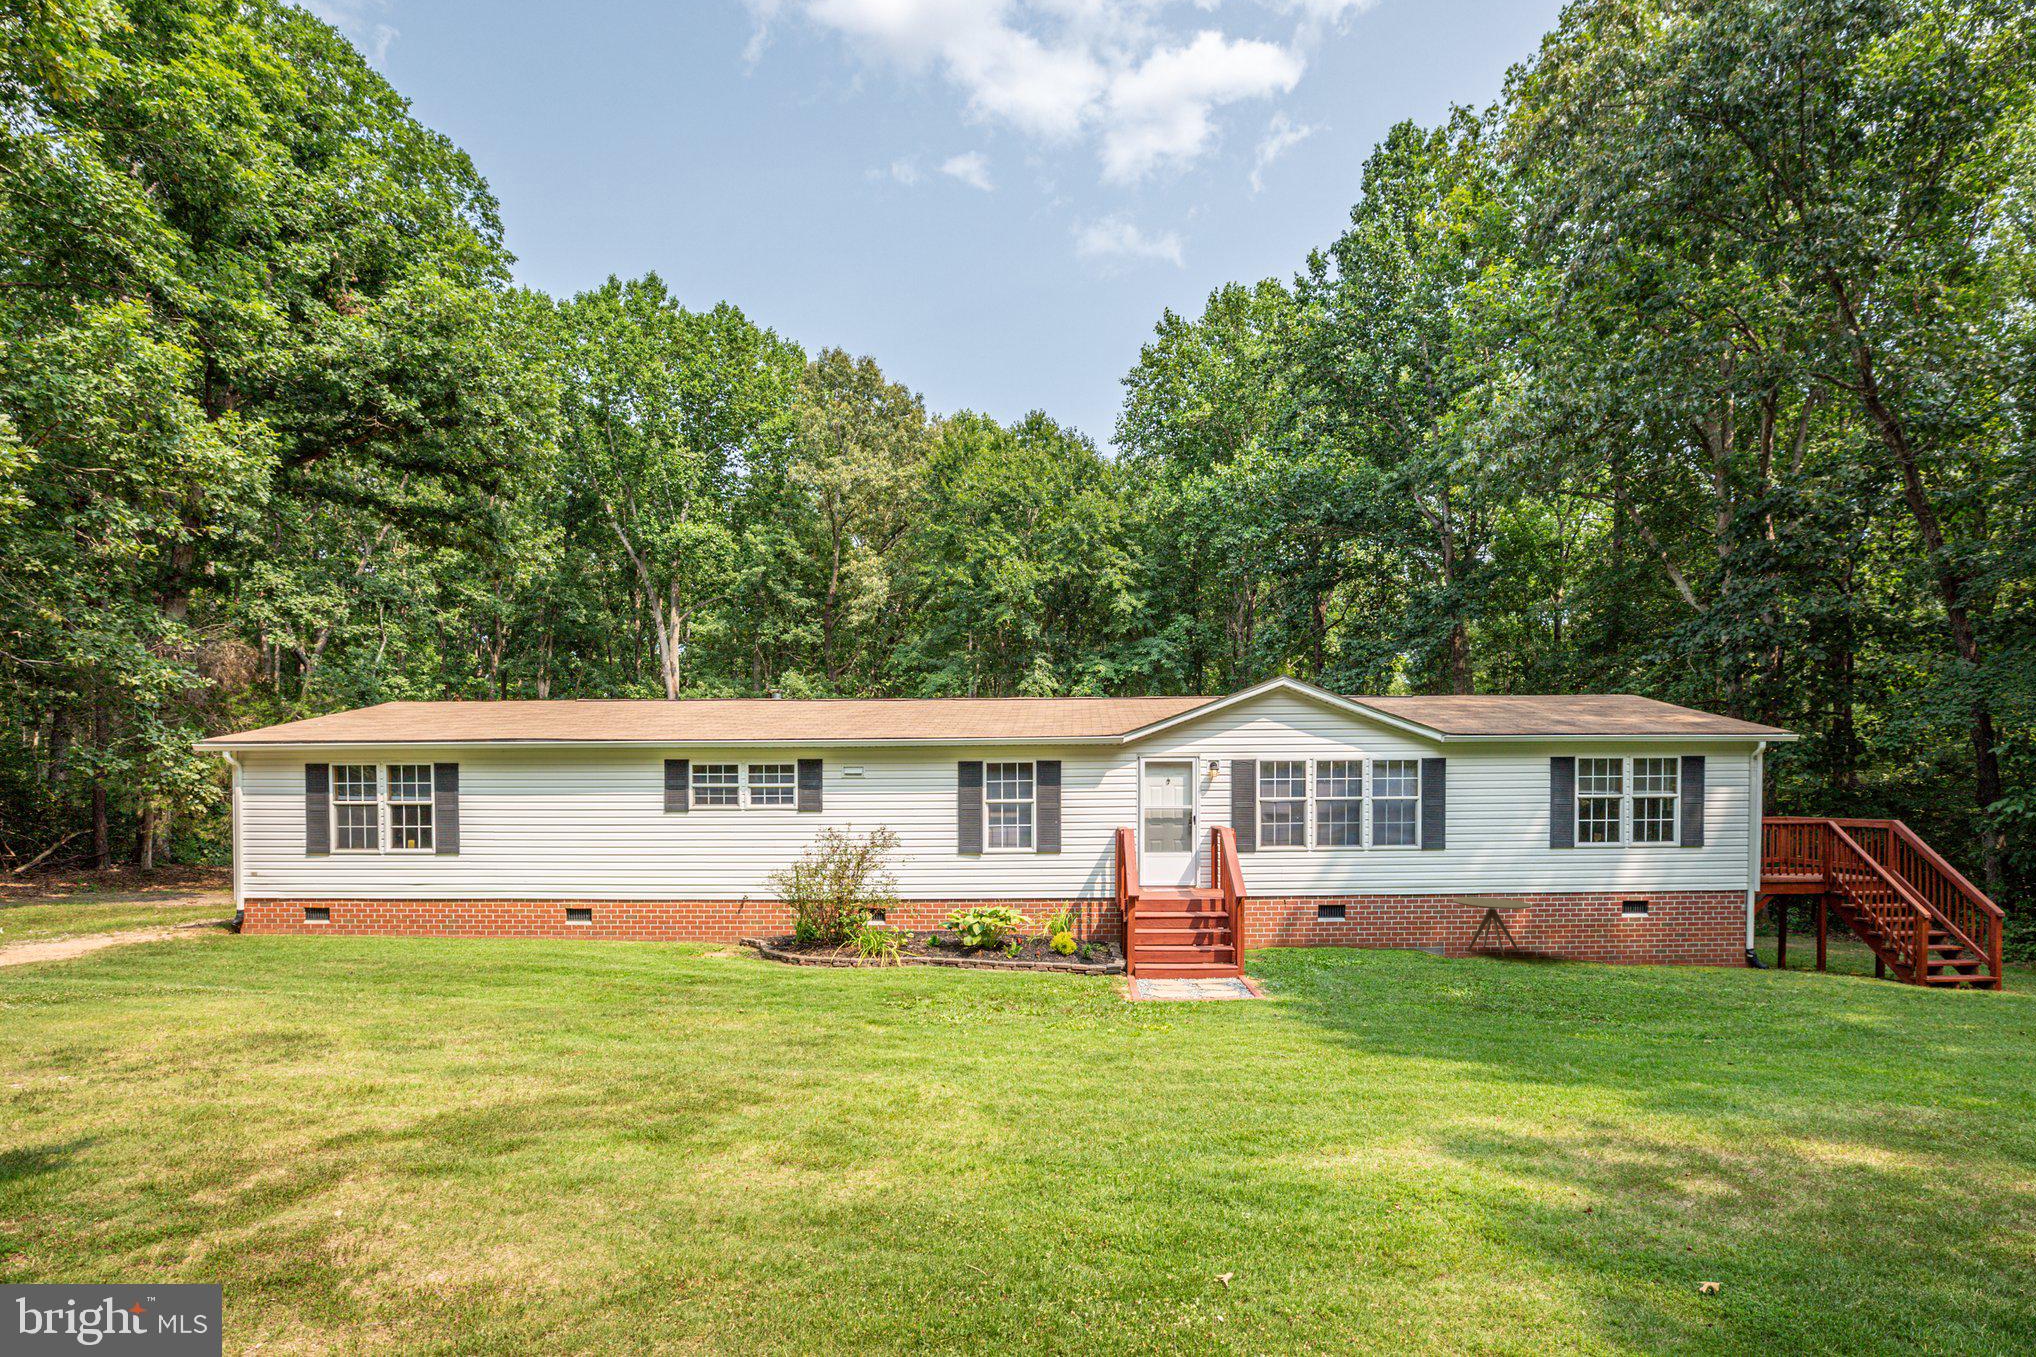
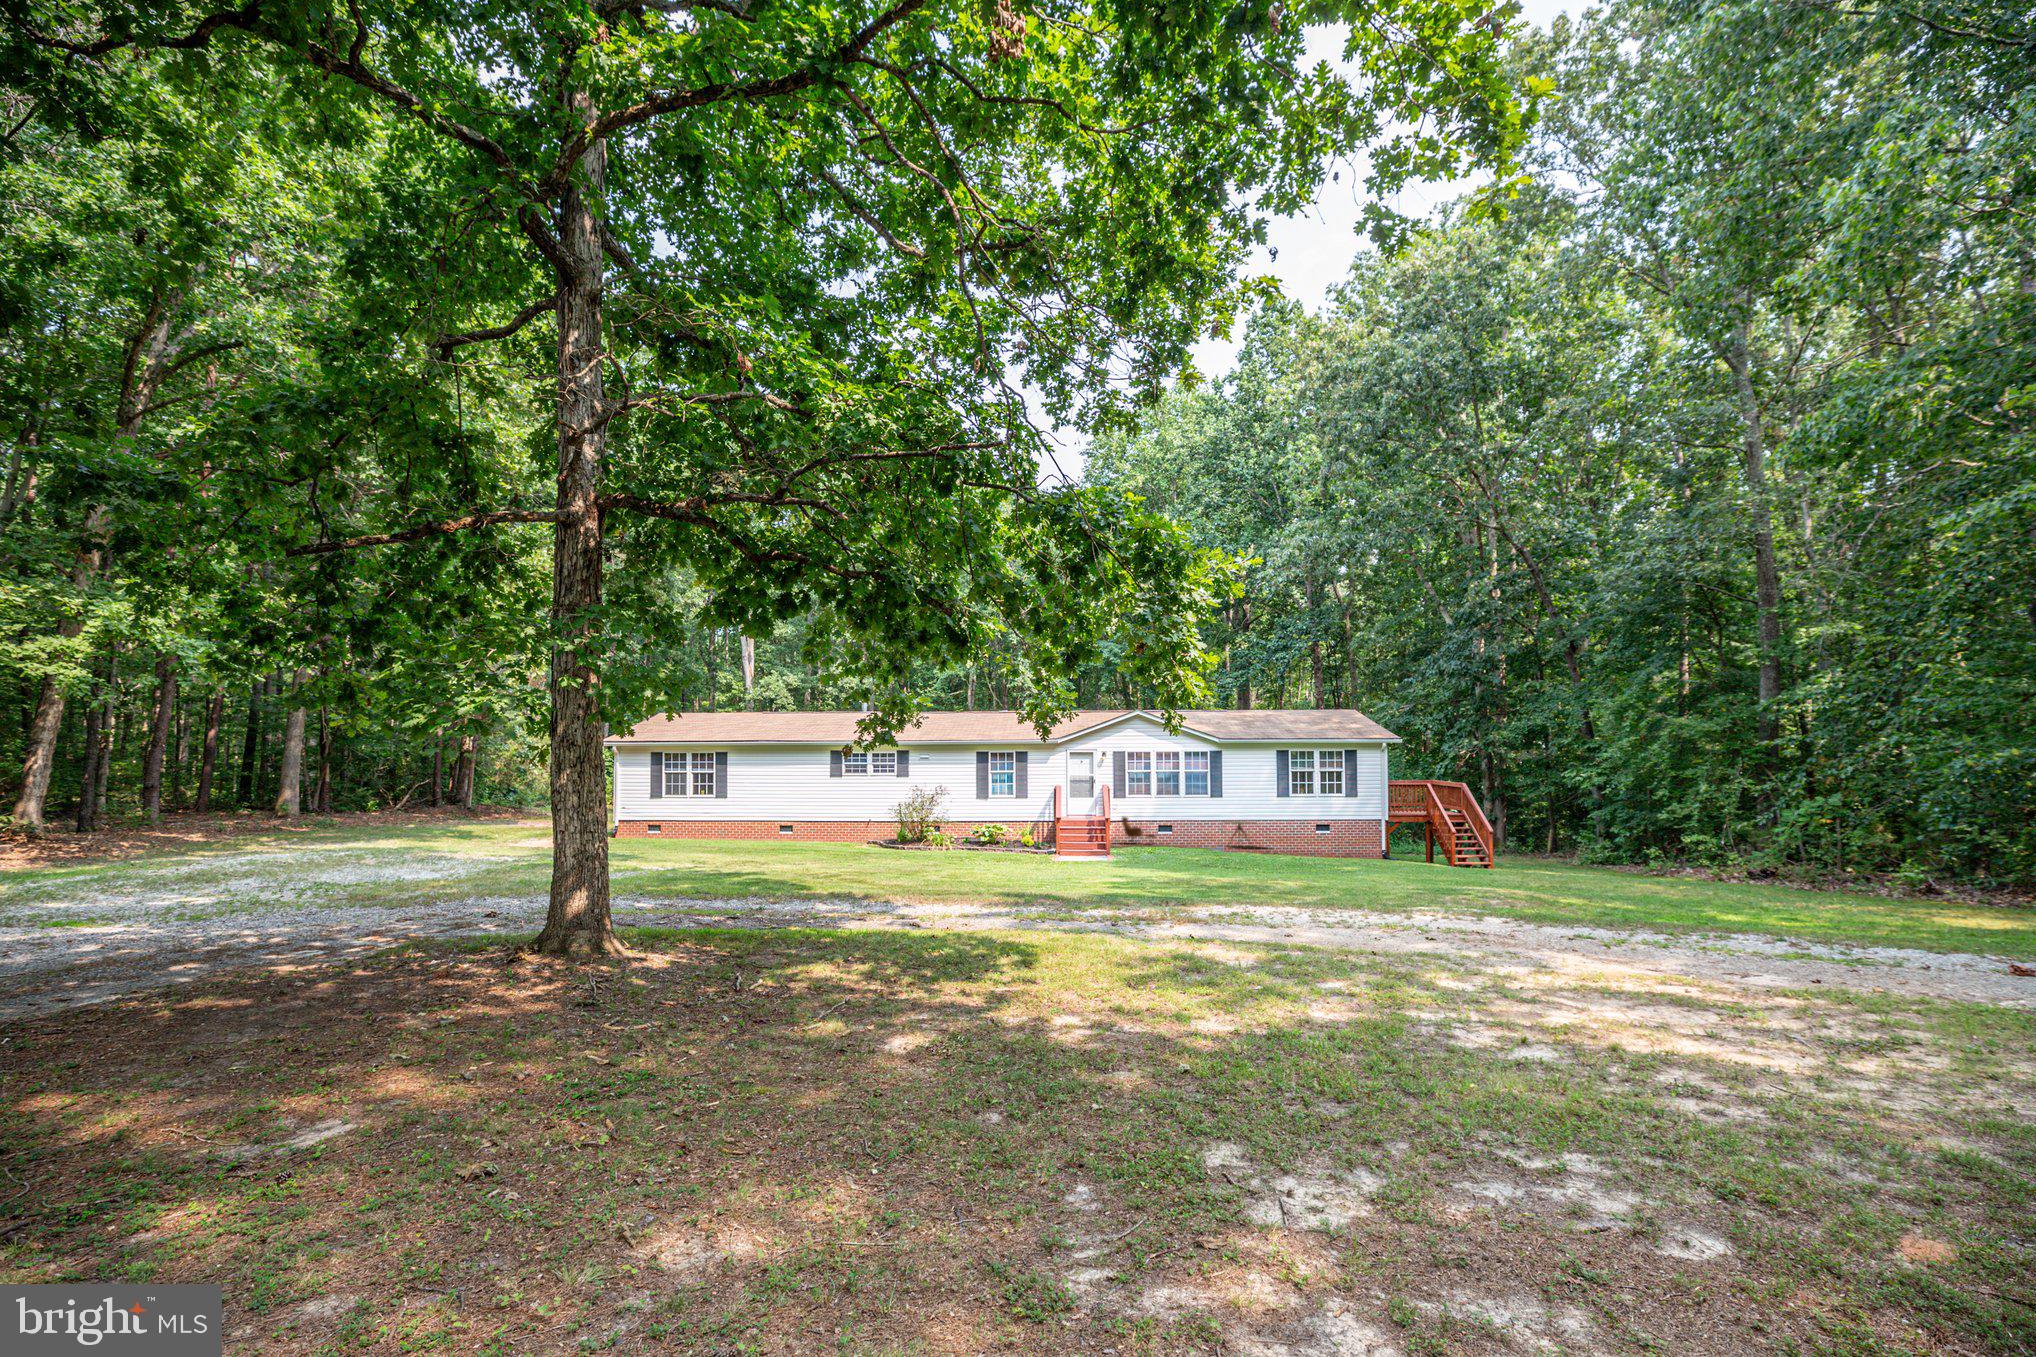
lounge chair: none [1250,889,1327,949] -> present [1122,817,1155,843]

